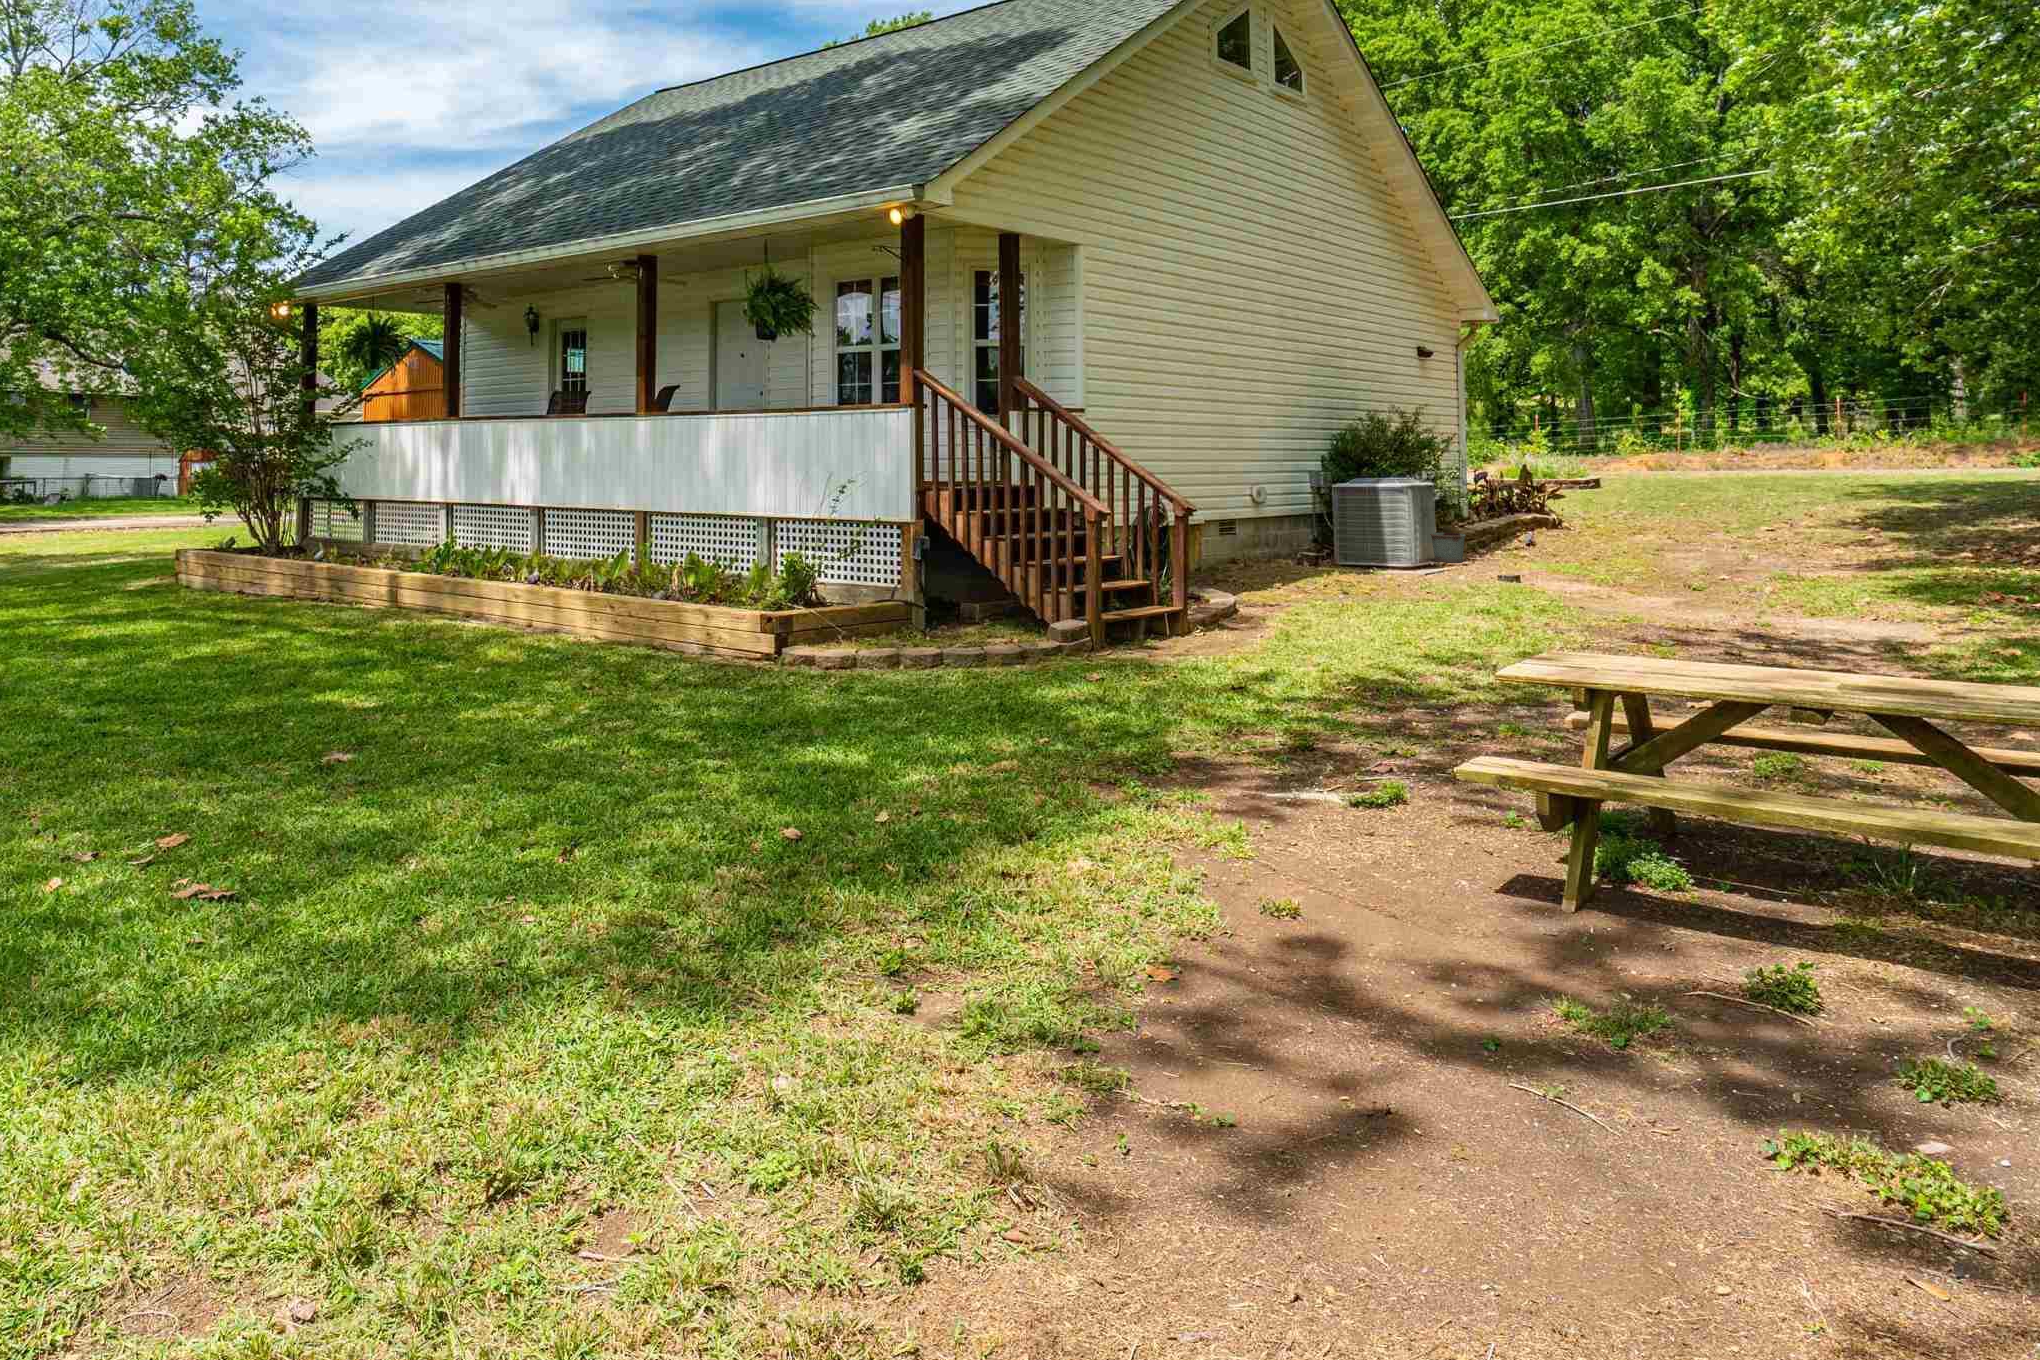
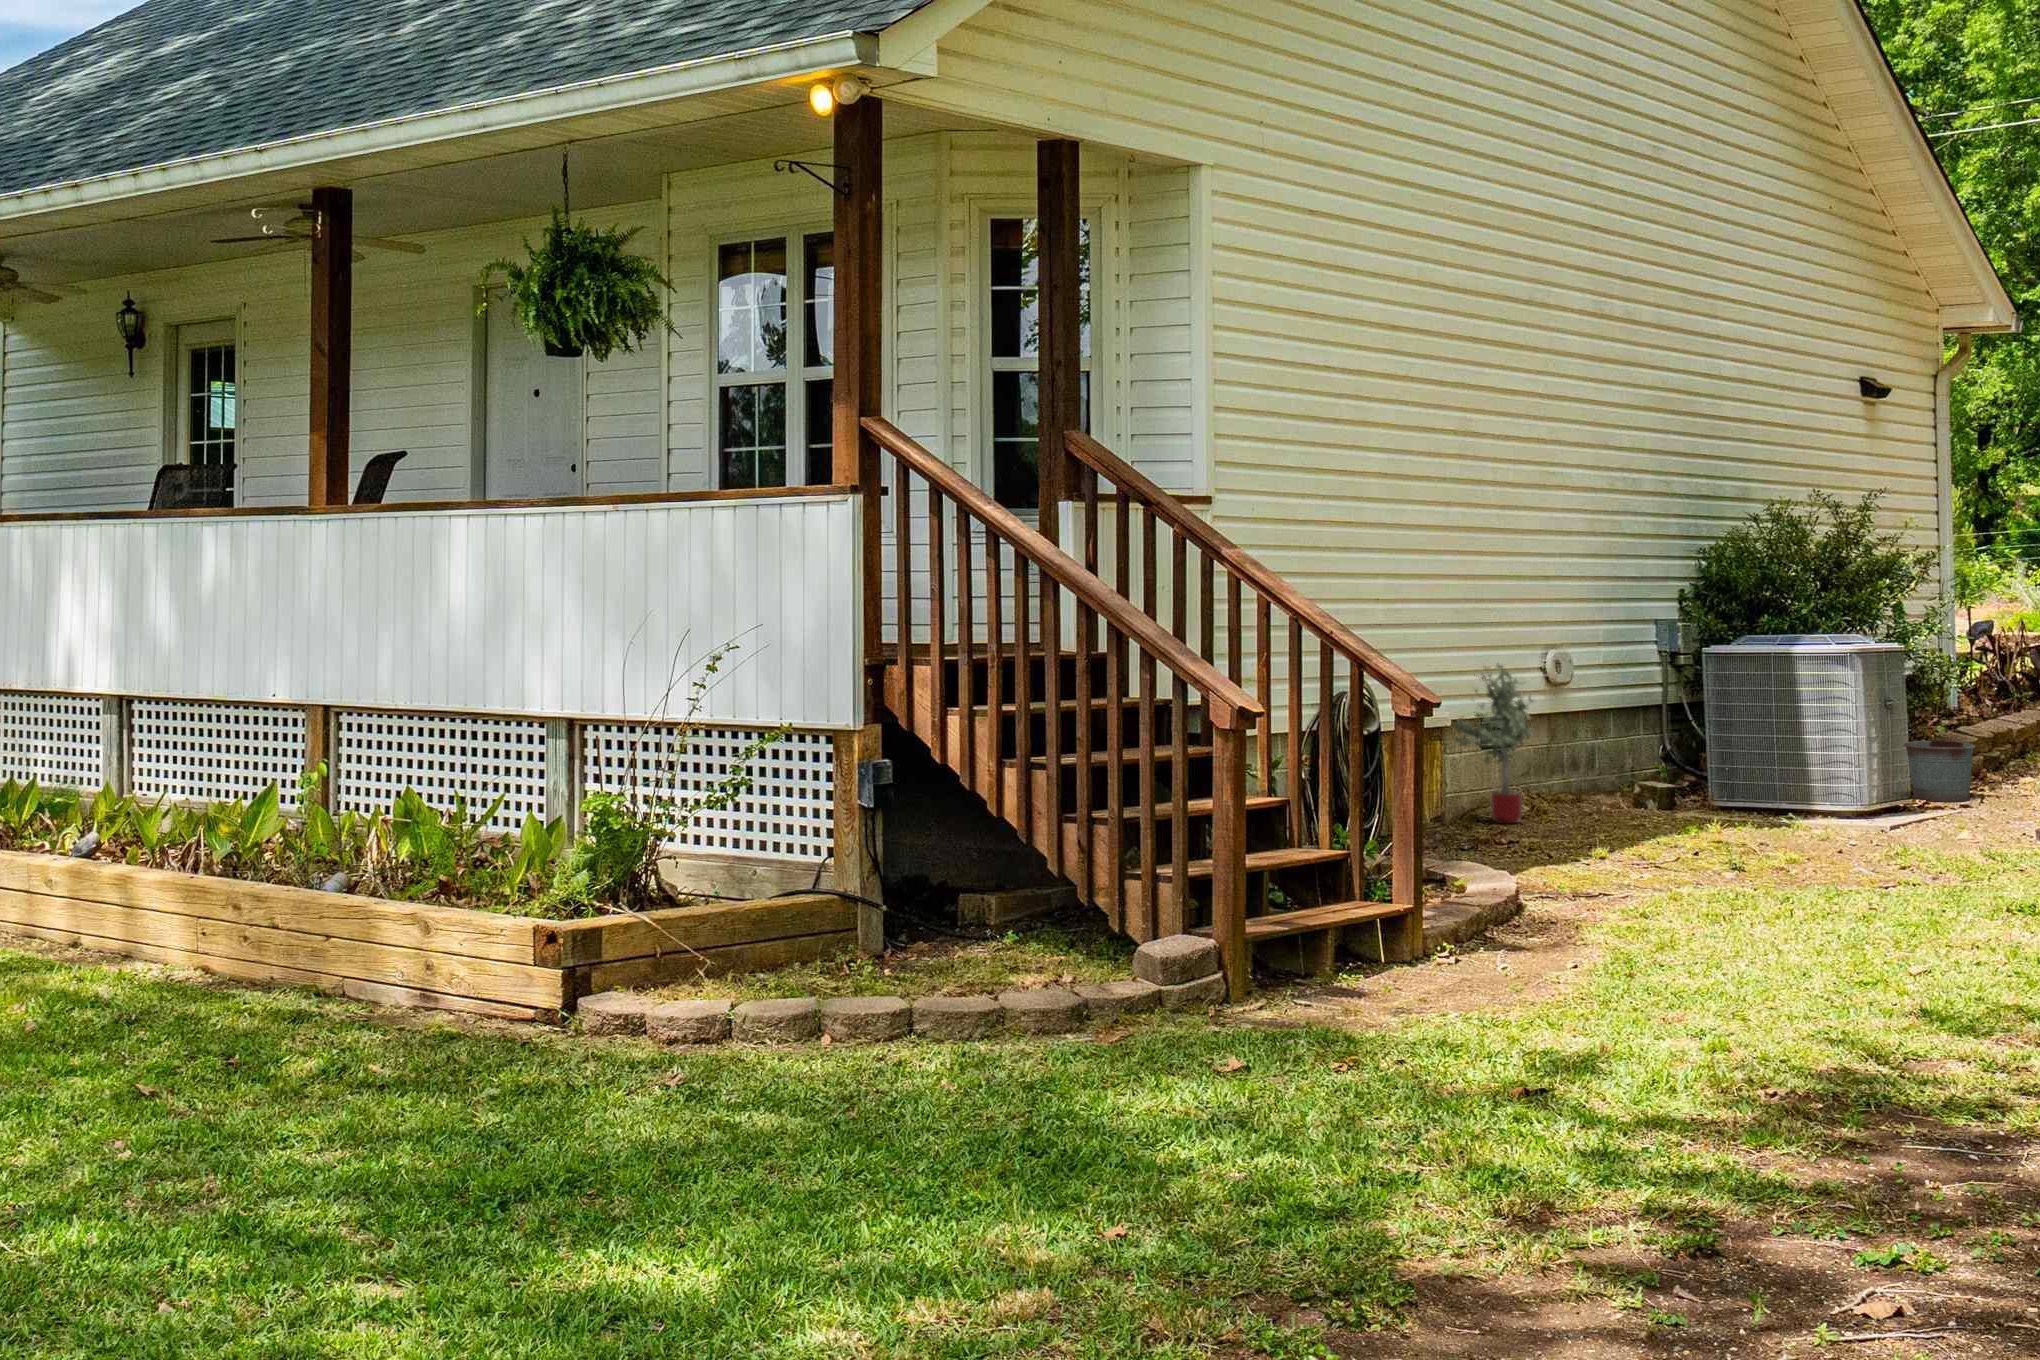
potted tree: none [1202,493,1245,573] -> present [1454,663,1534,824]

